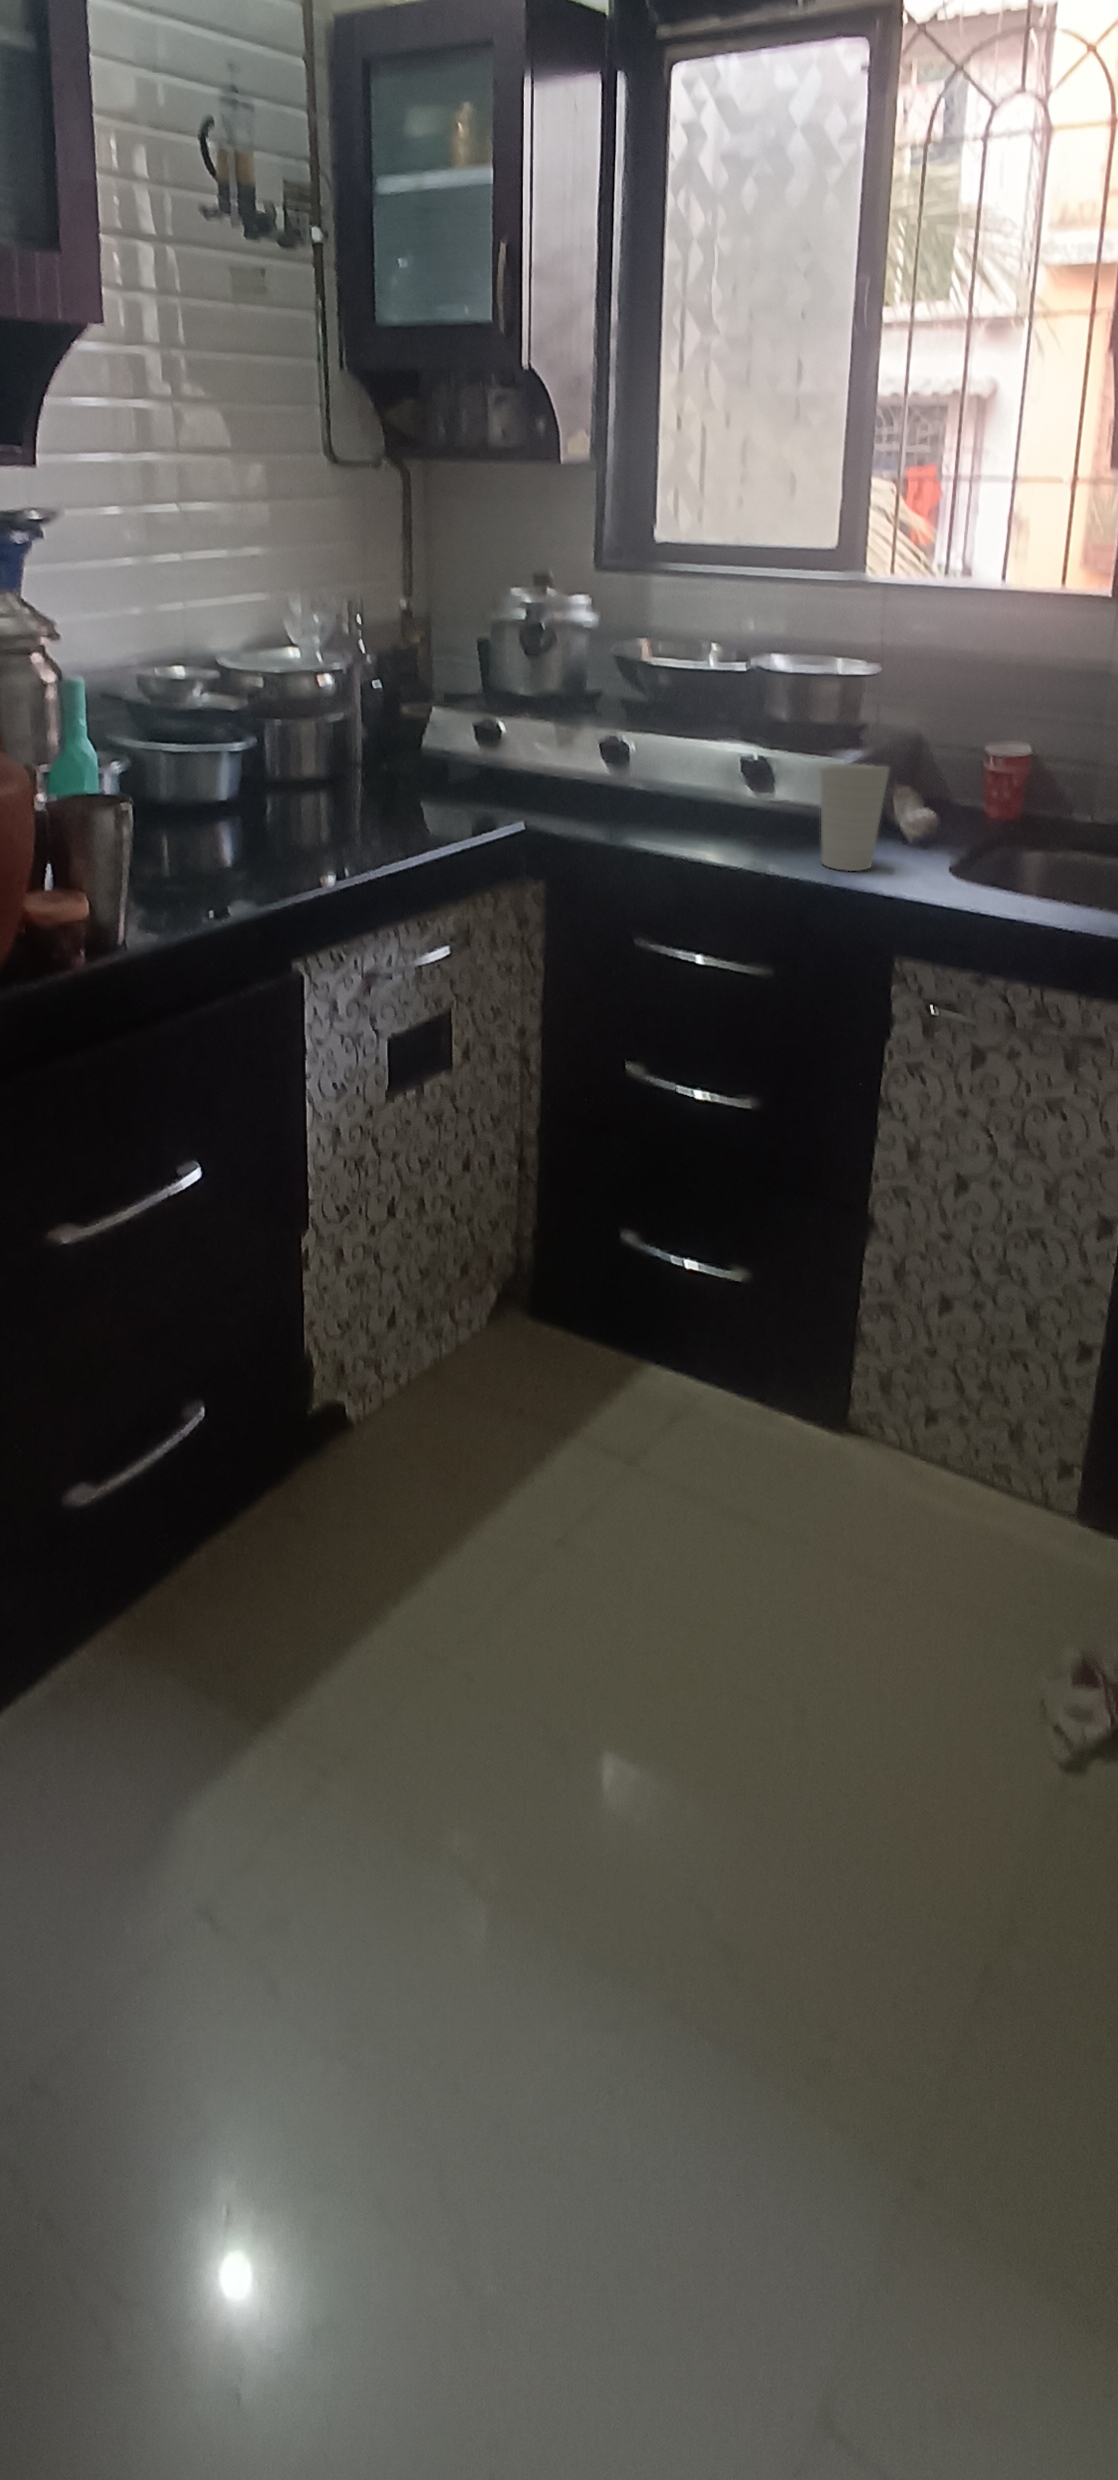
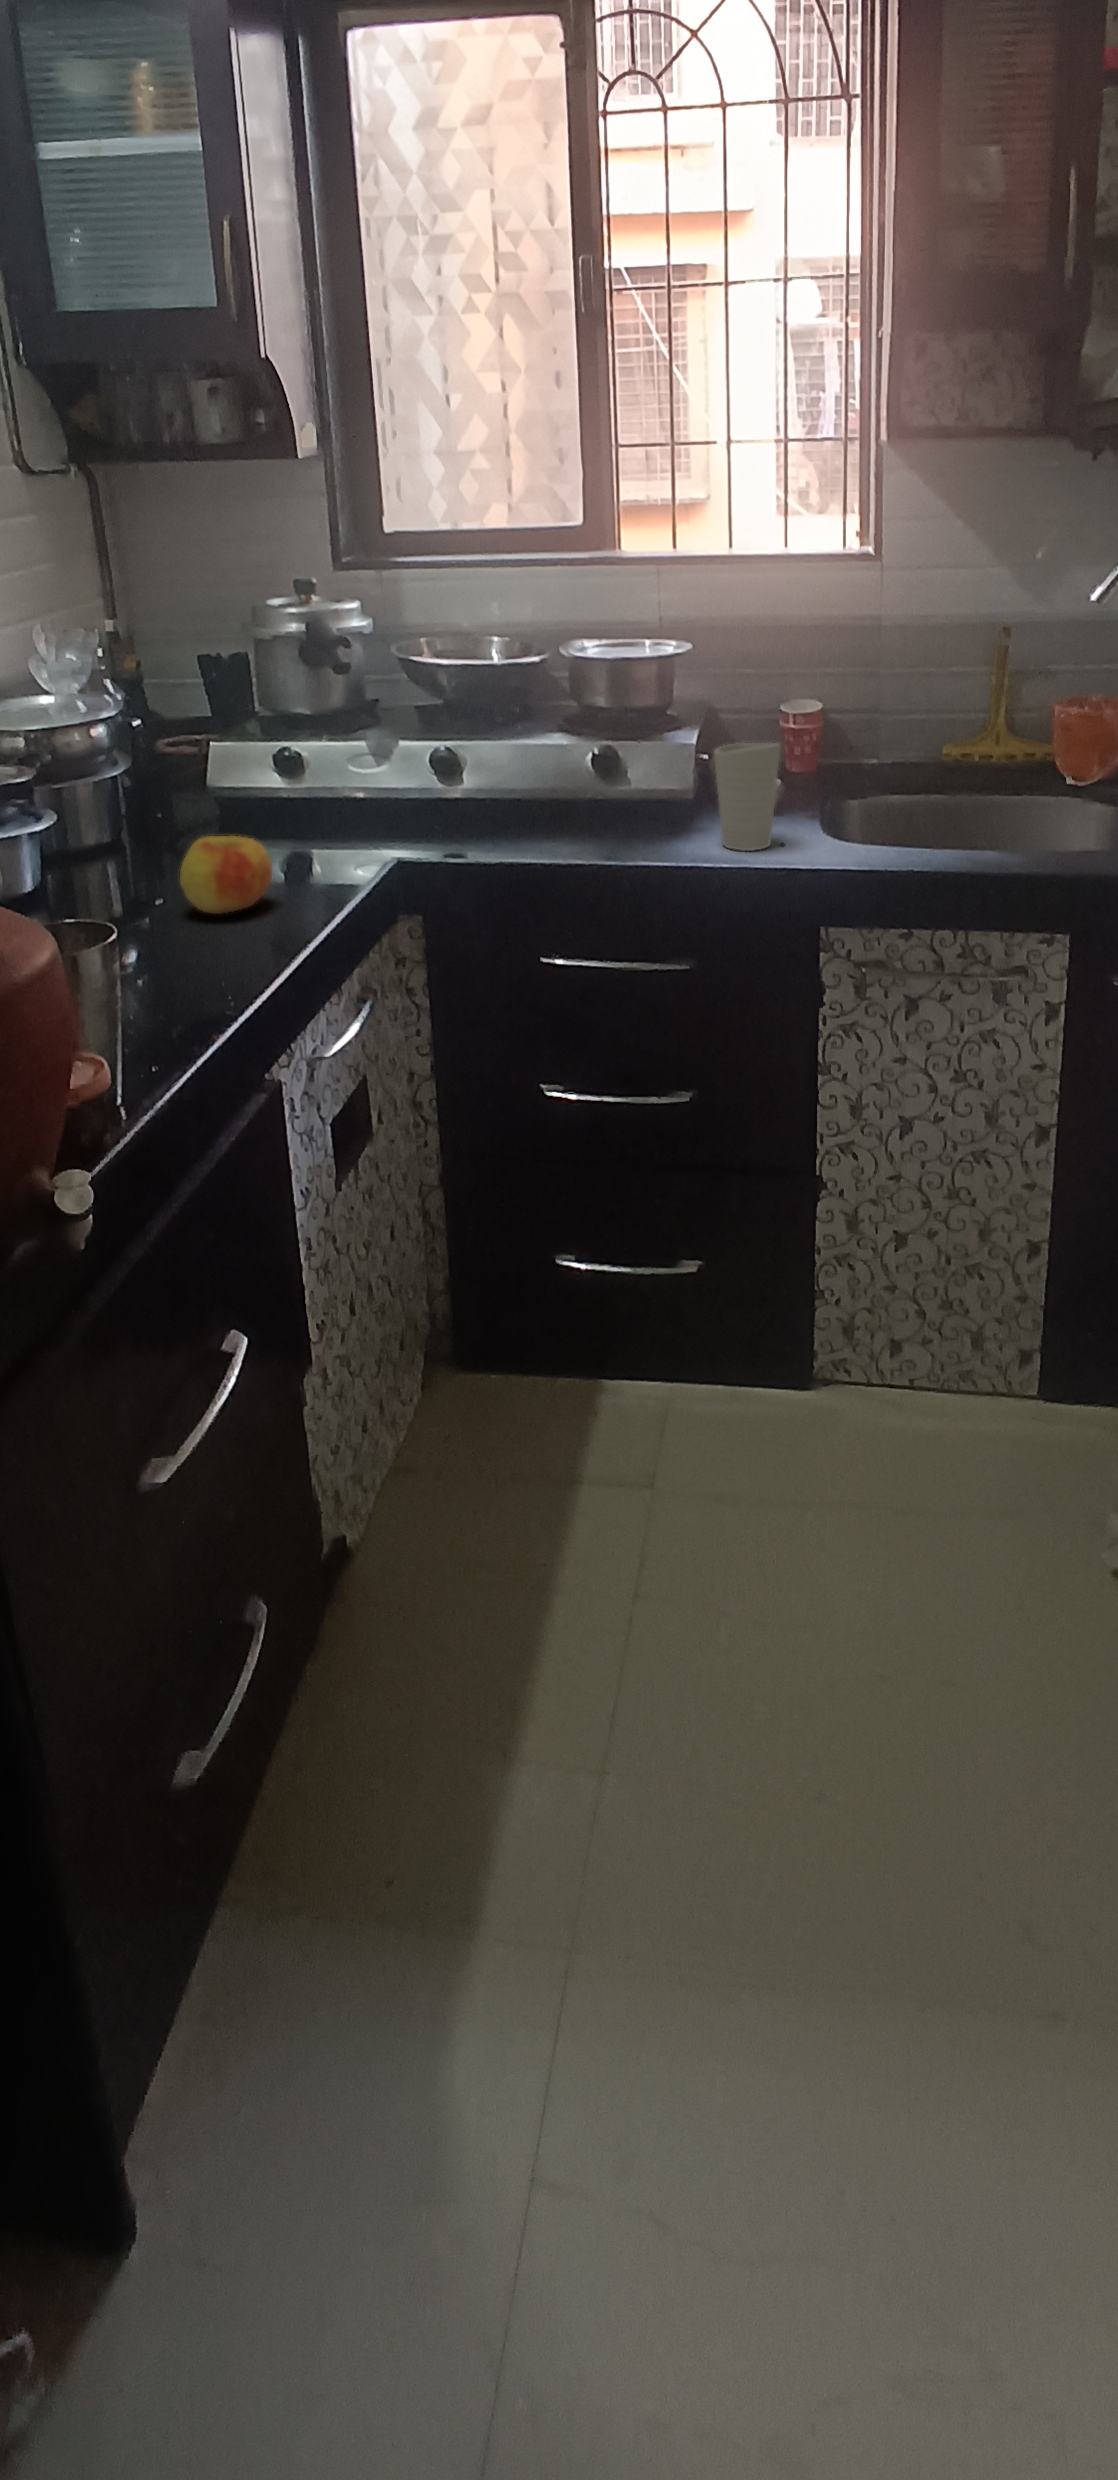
apple: none [306,772,385,839] -> present [180,836,272,914]

